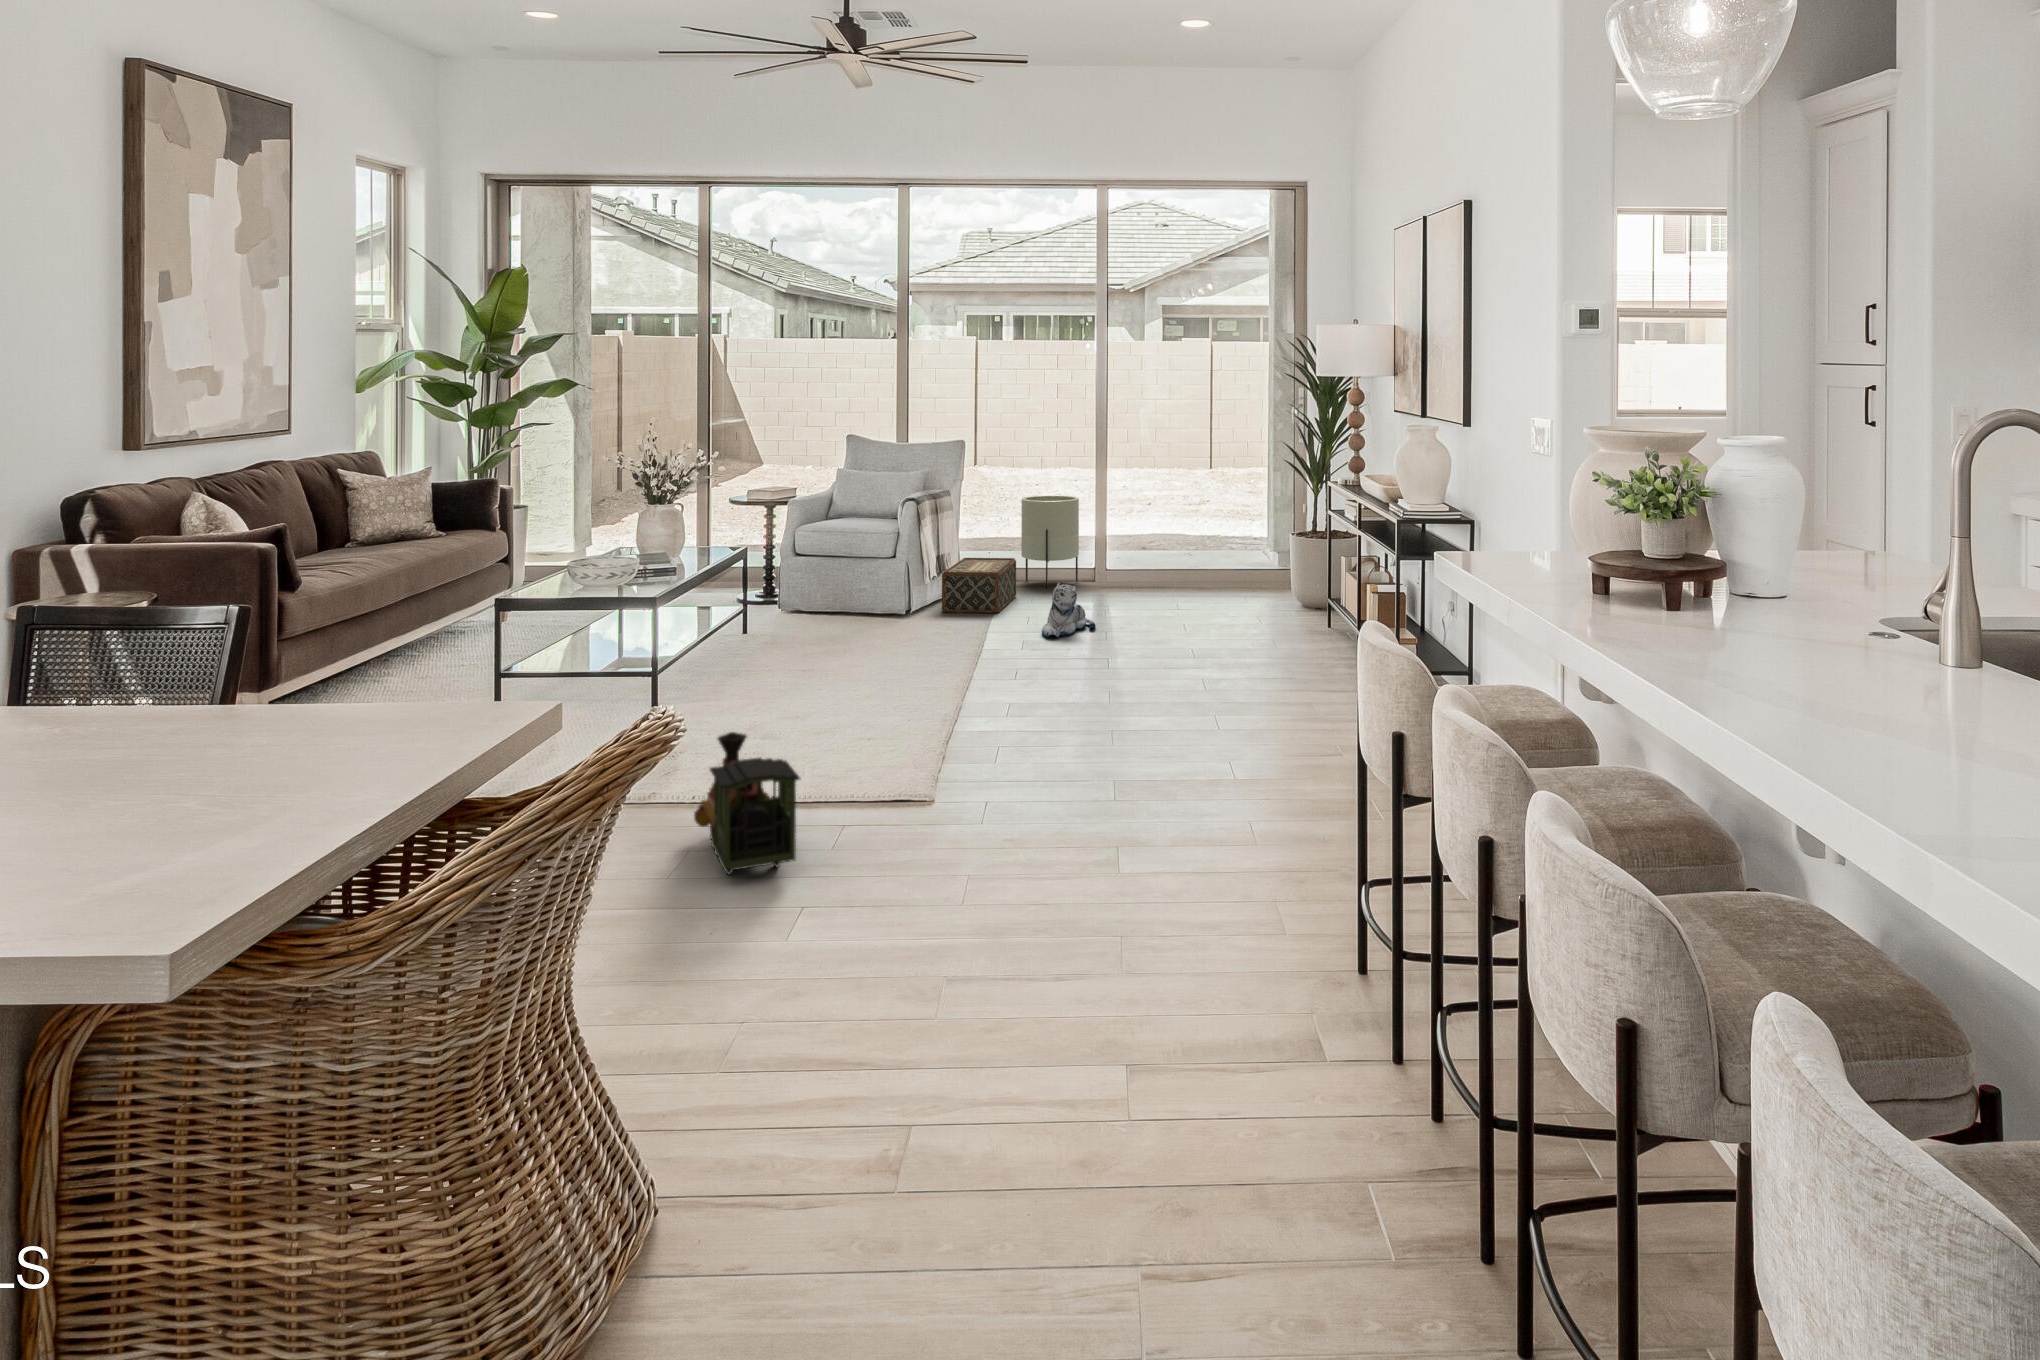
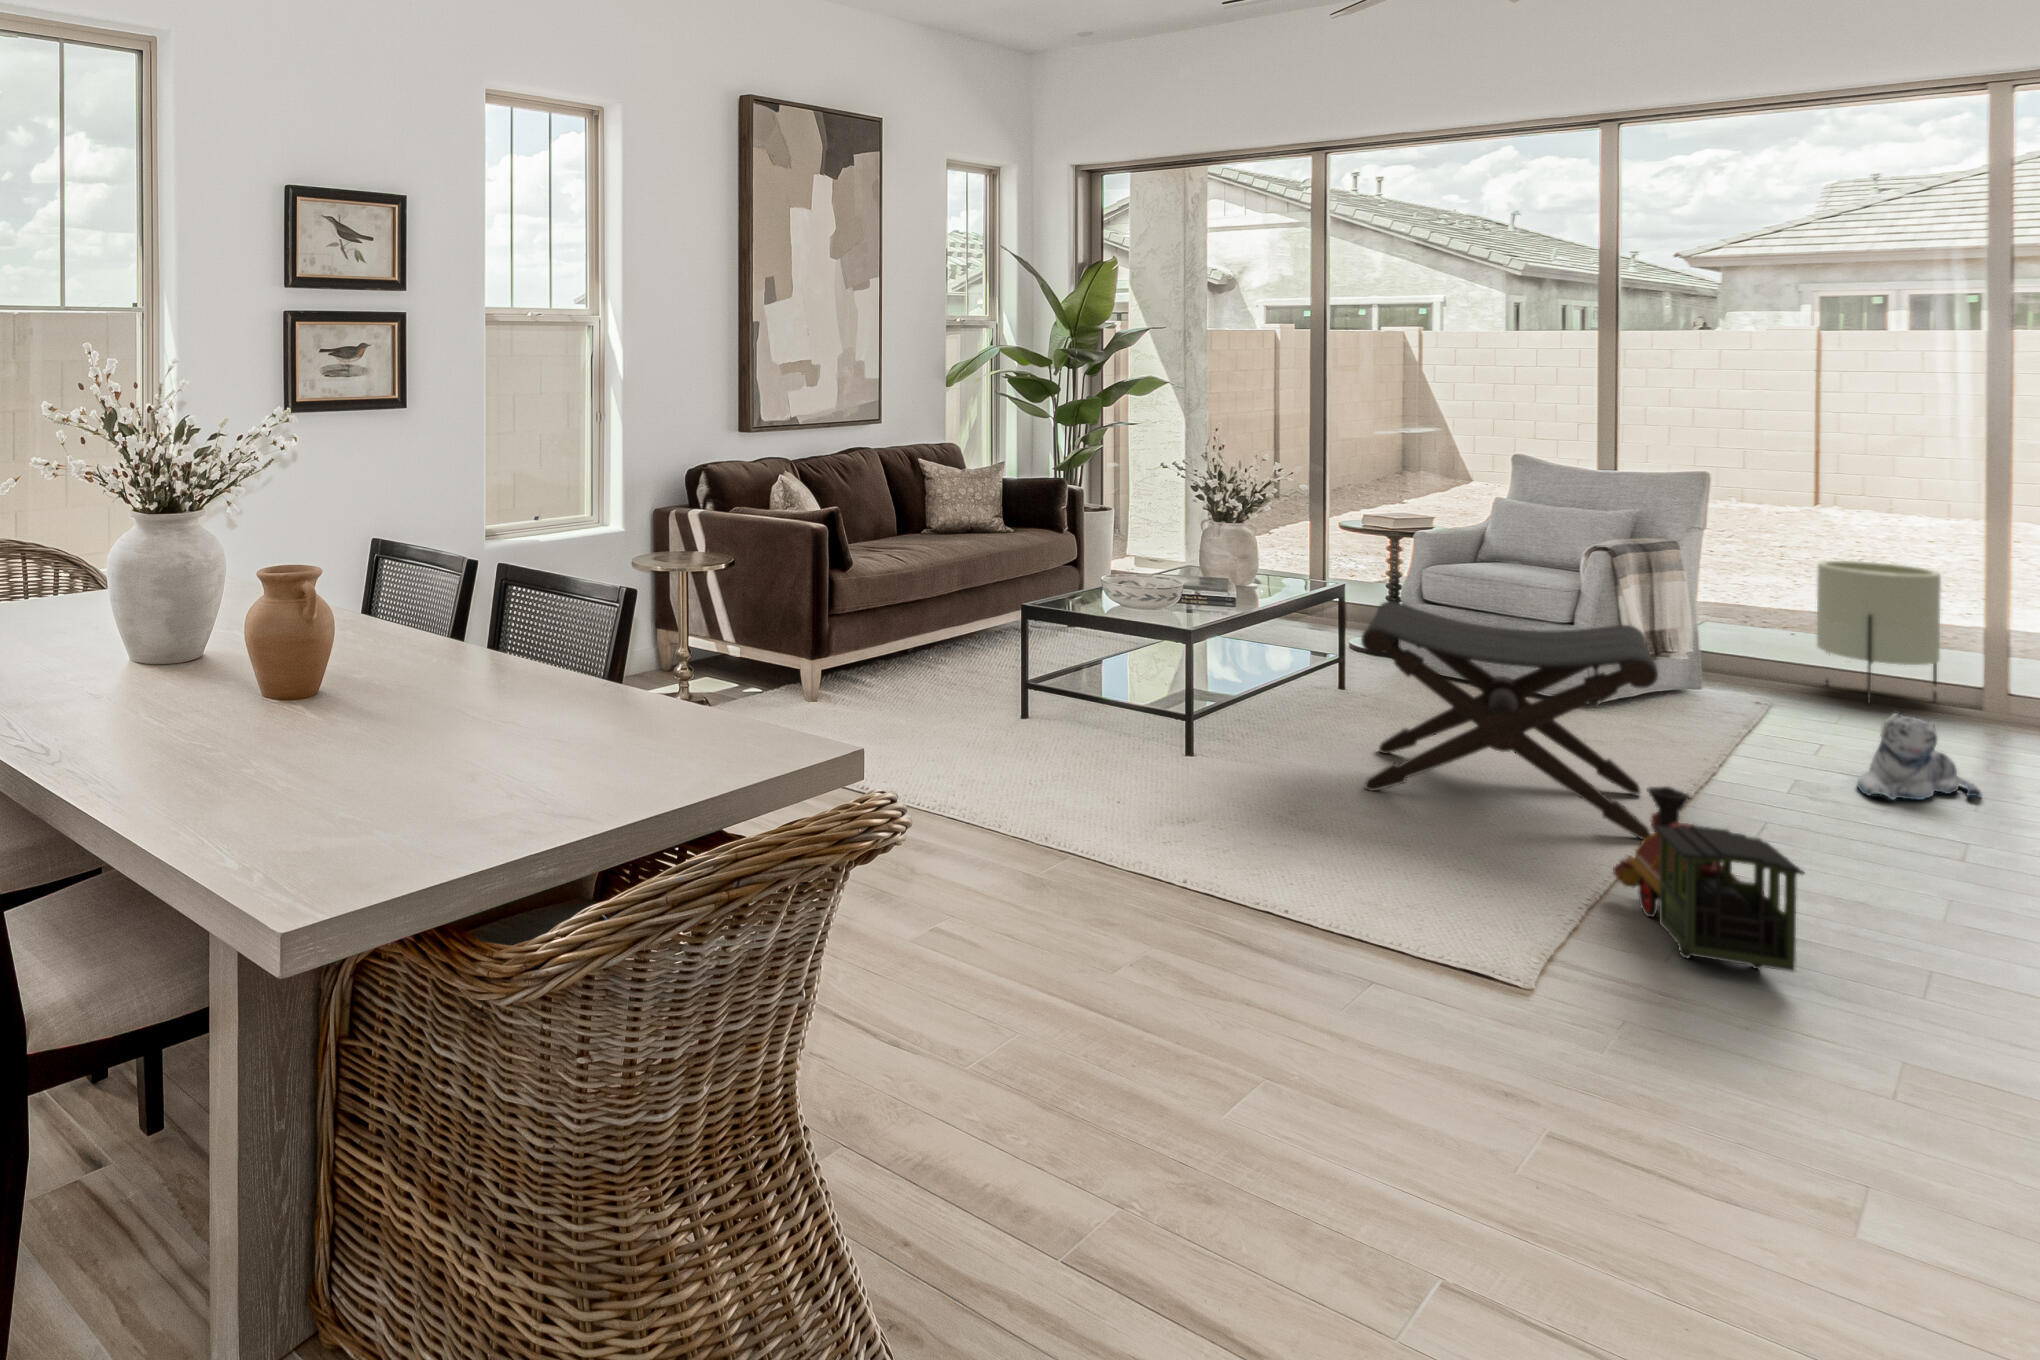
footstool: none [774,545,949,692] -> present [1361,601,1658,840]
woven basket: present [942,558,1016,613] -> none [1659,637,1805,731]
toy train: present [694,732,800,874] -> present [1613,786,1804,972]

